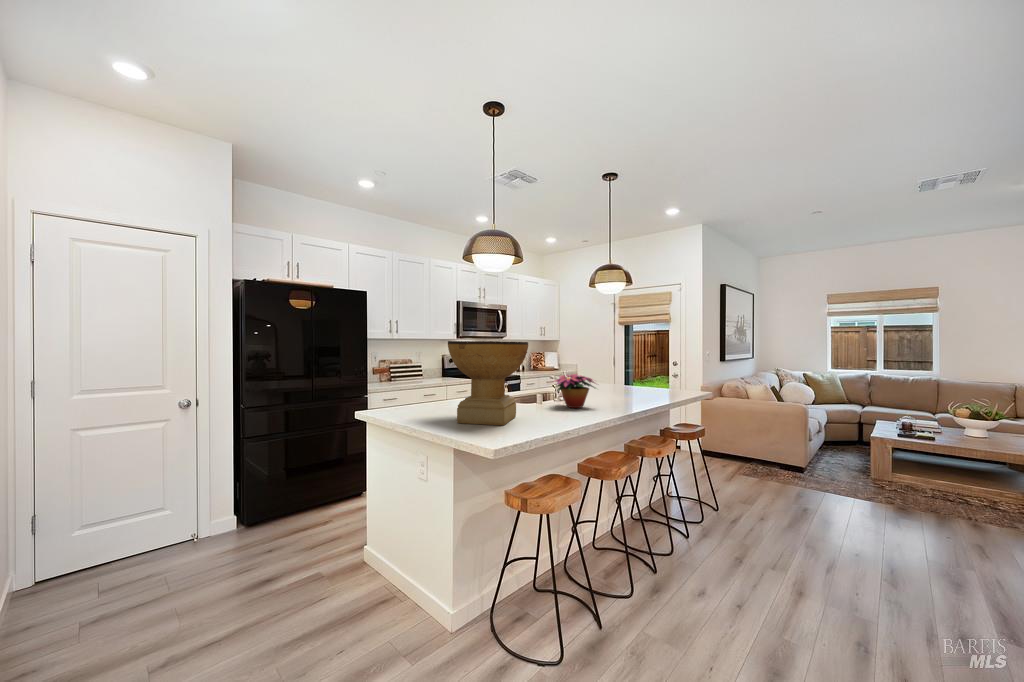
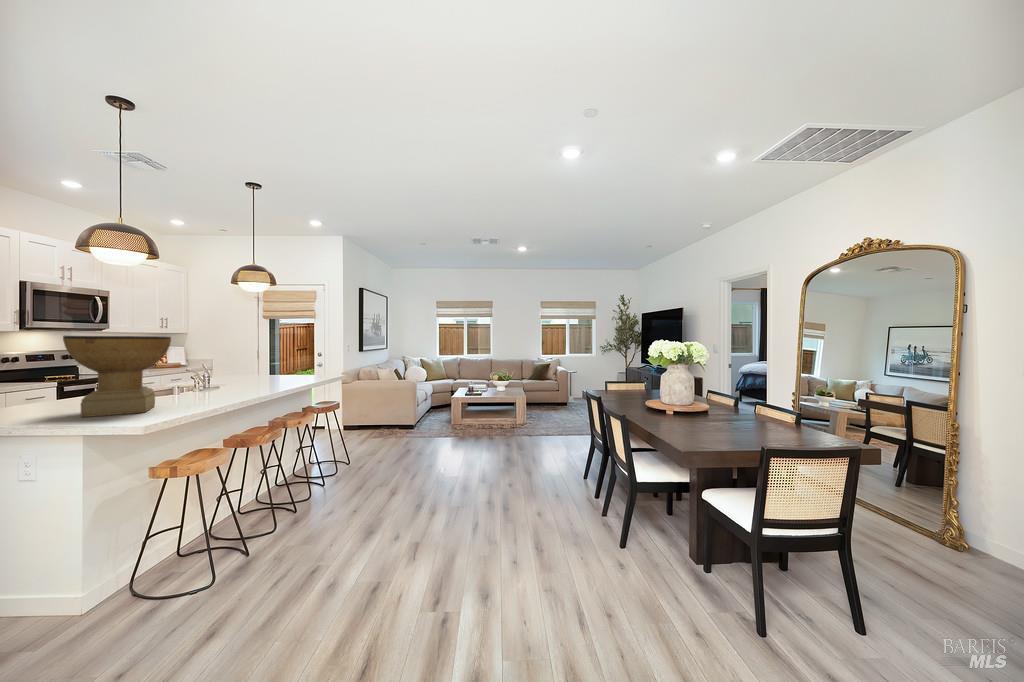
flower arrangement: present [555,374,595,408] -> none [192,364,246,395]

